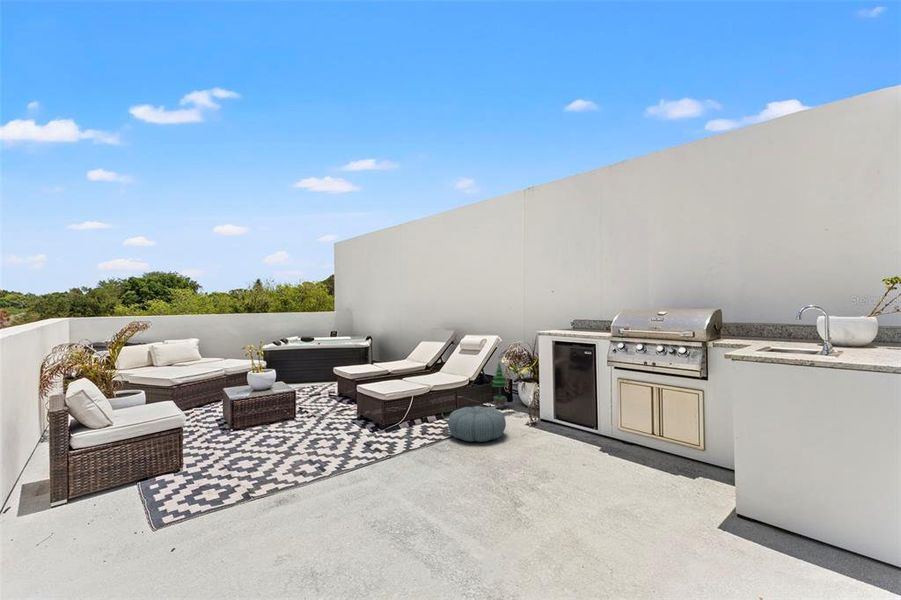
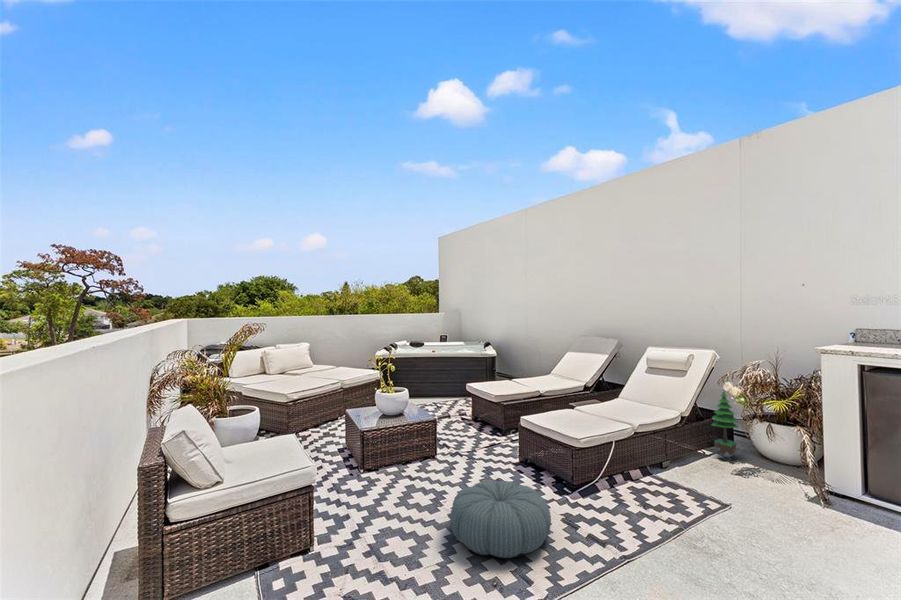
pouf: present [448,406,506,442] -> present [450,481,551,558]

